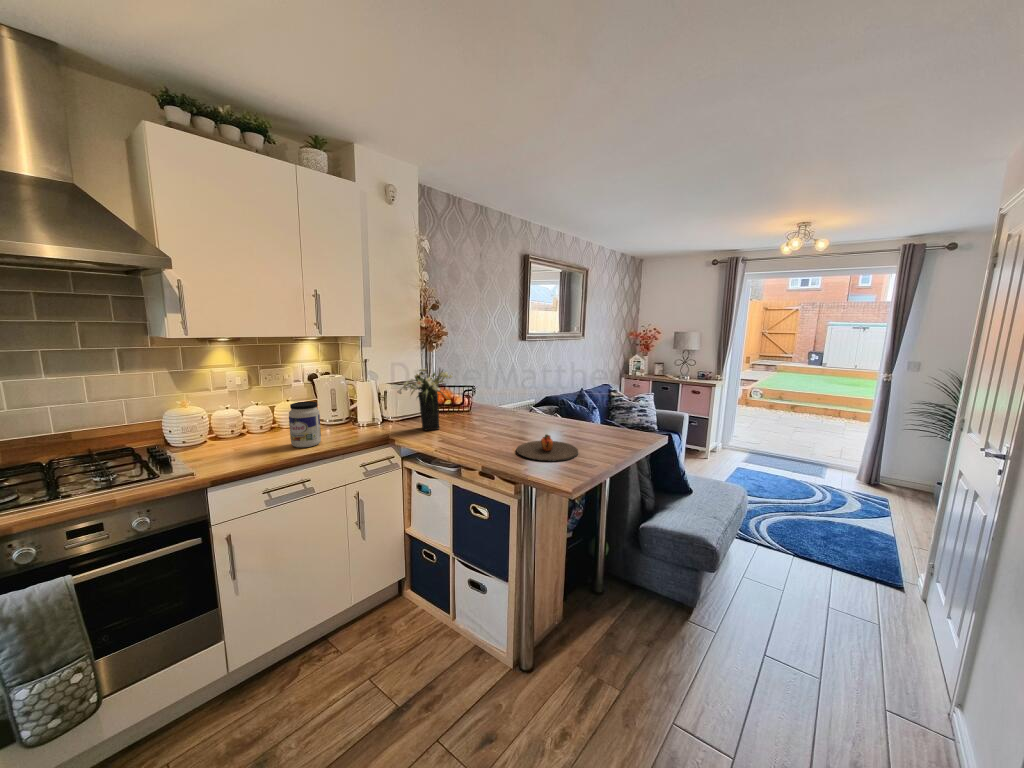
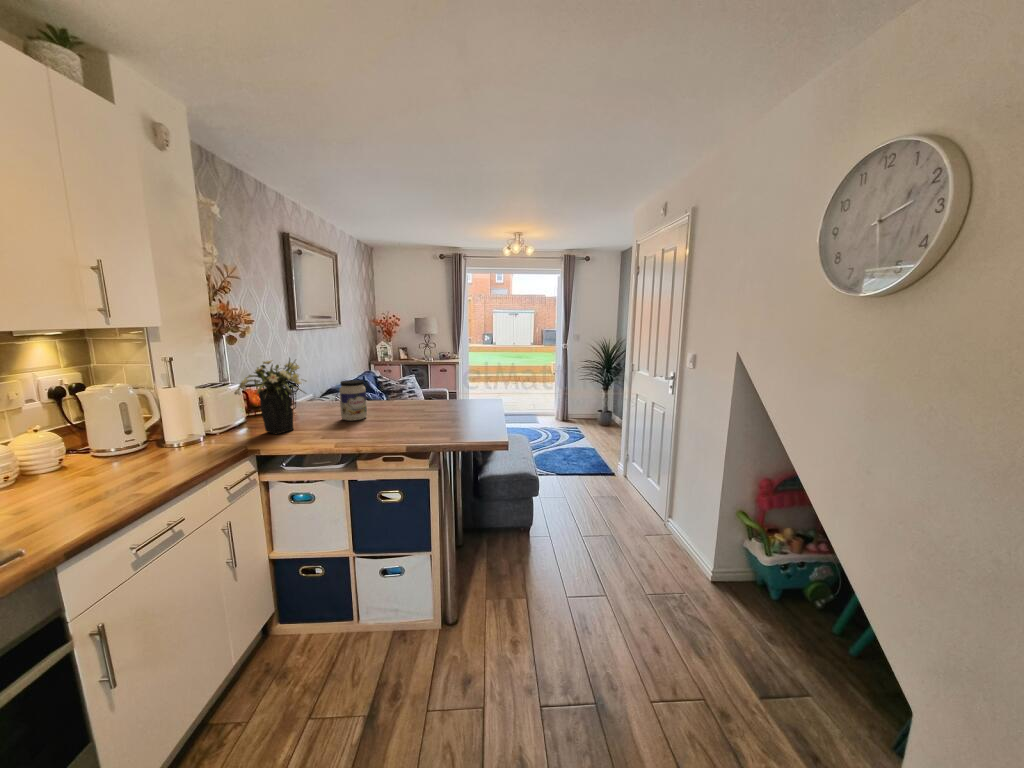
jar: present [289,402,321,448] -> present [339,380,367,421]
plate: present [516,434,578,461] -> none [413,406,469,429]

